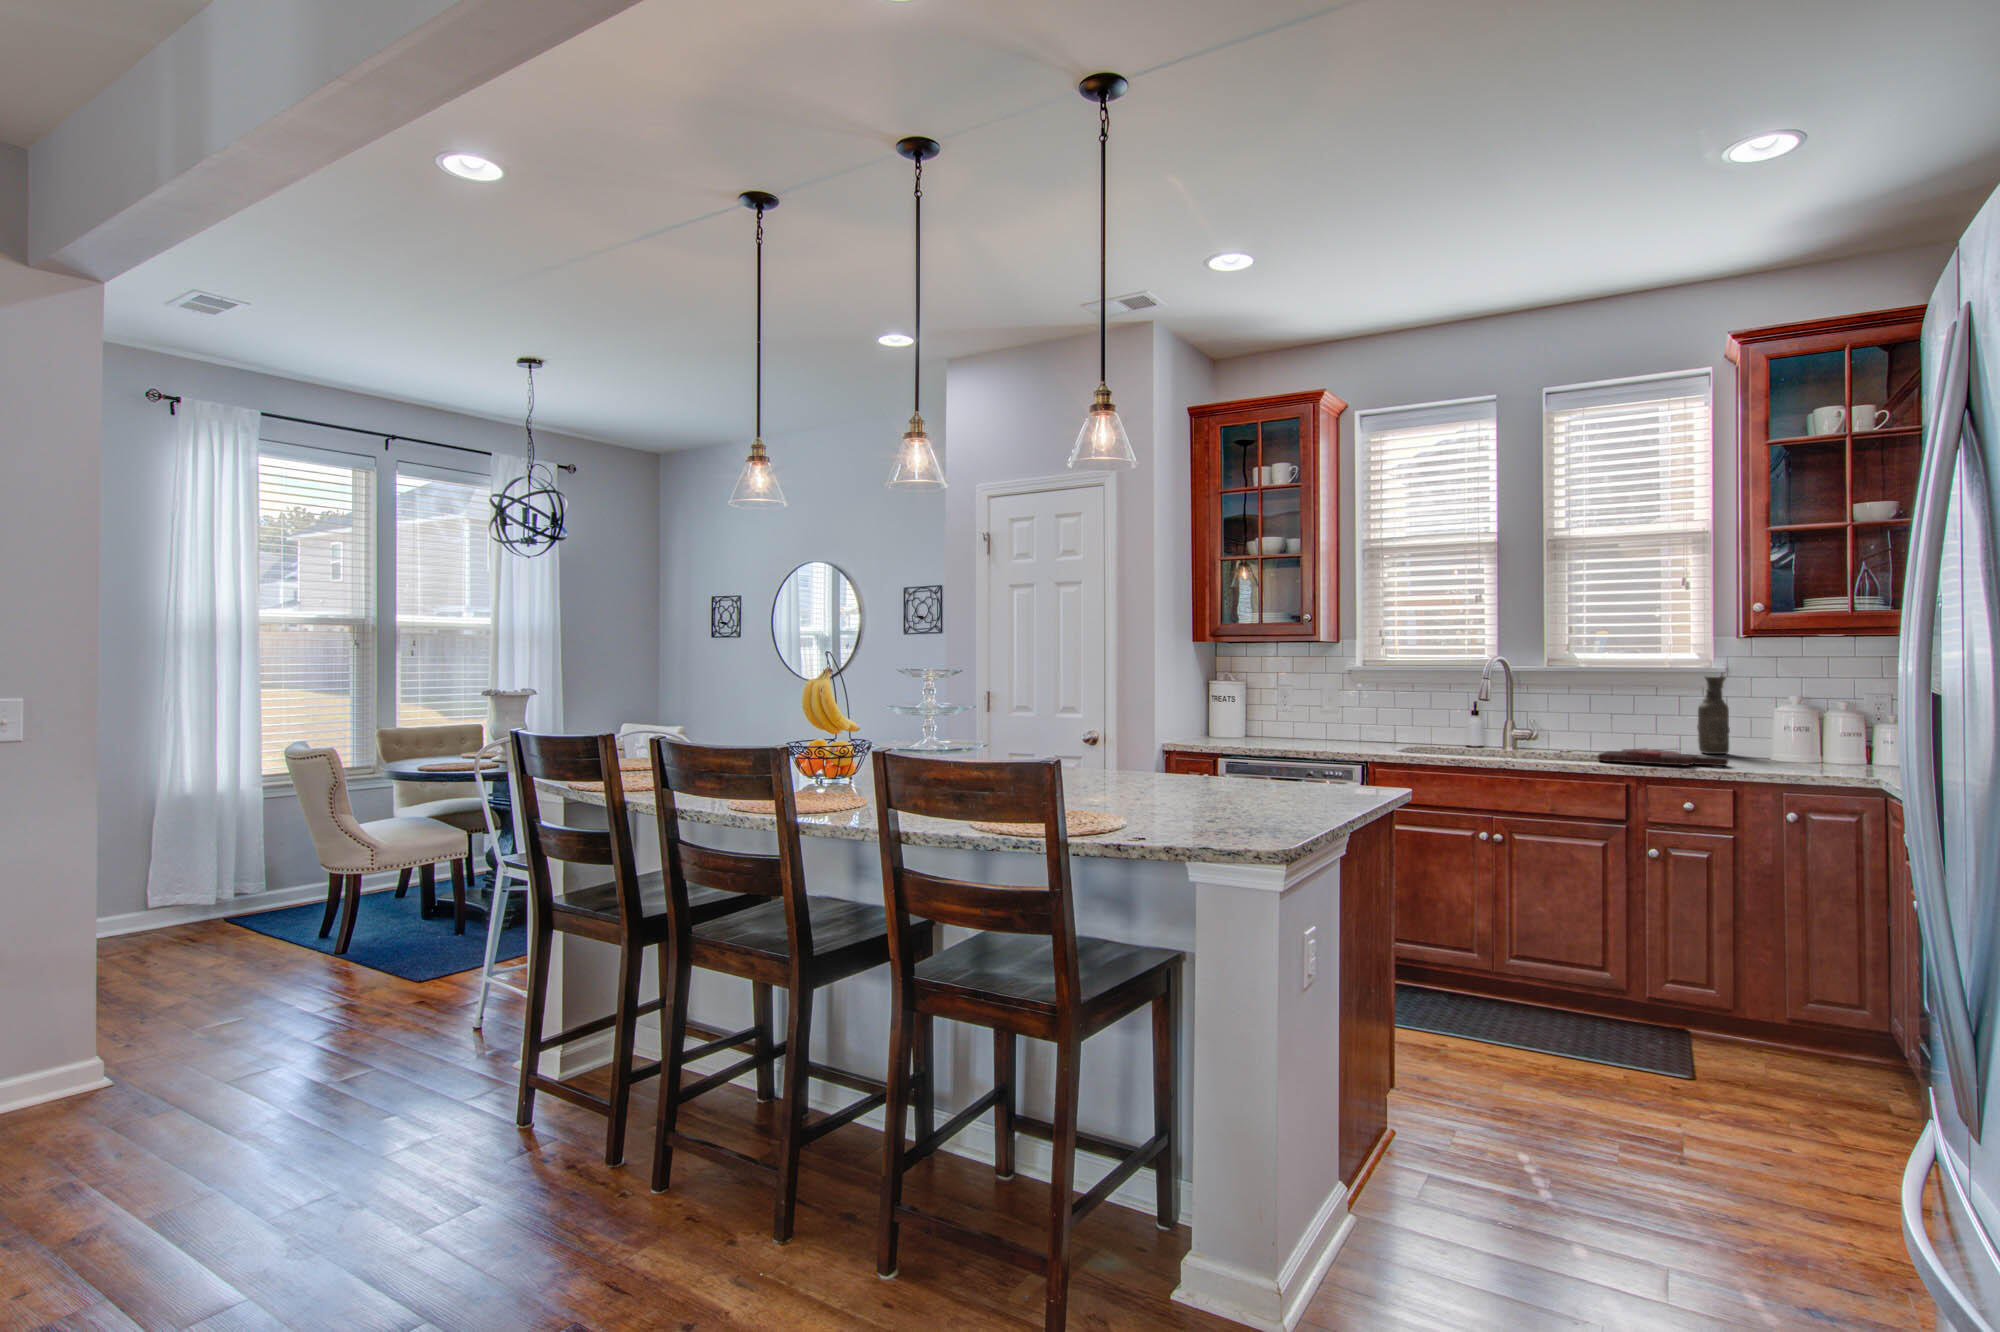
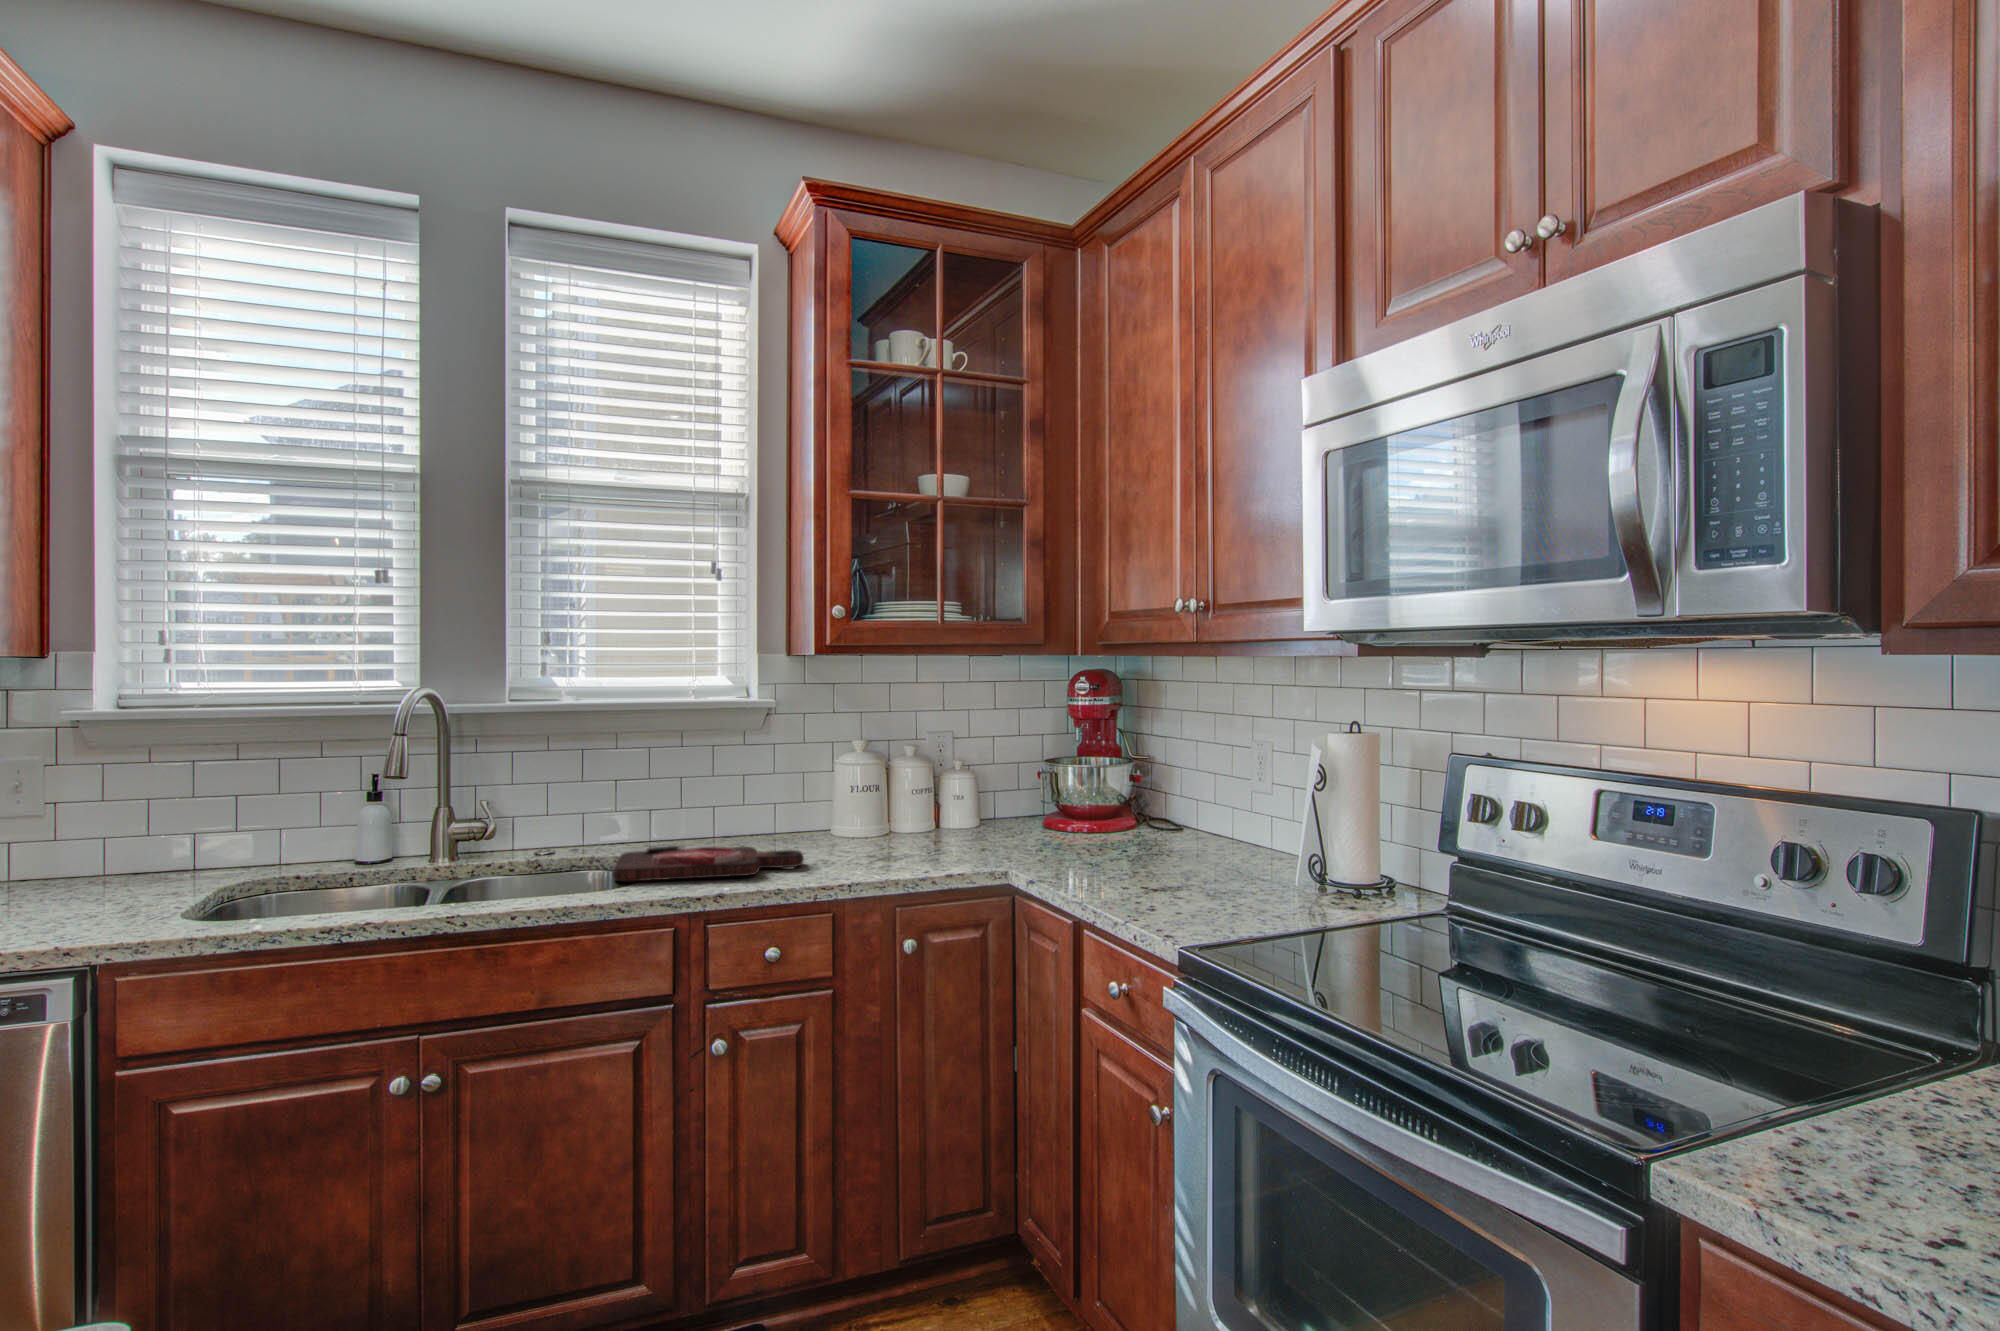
vase: present [1697,677,1730,754] -> none [737,717,781,836]

